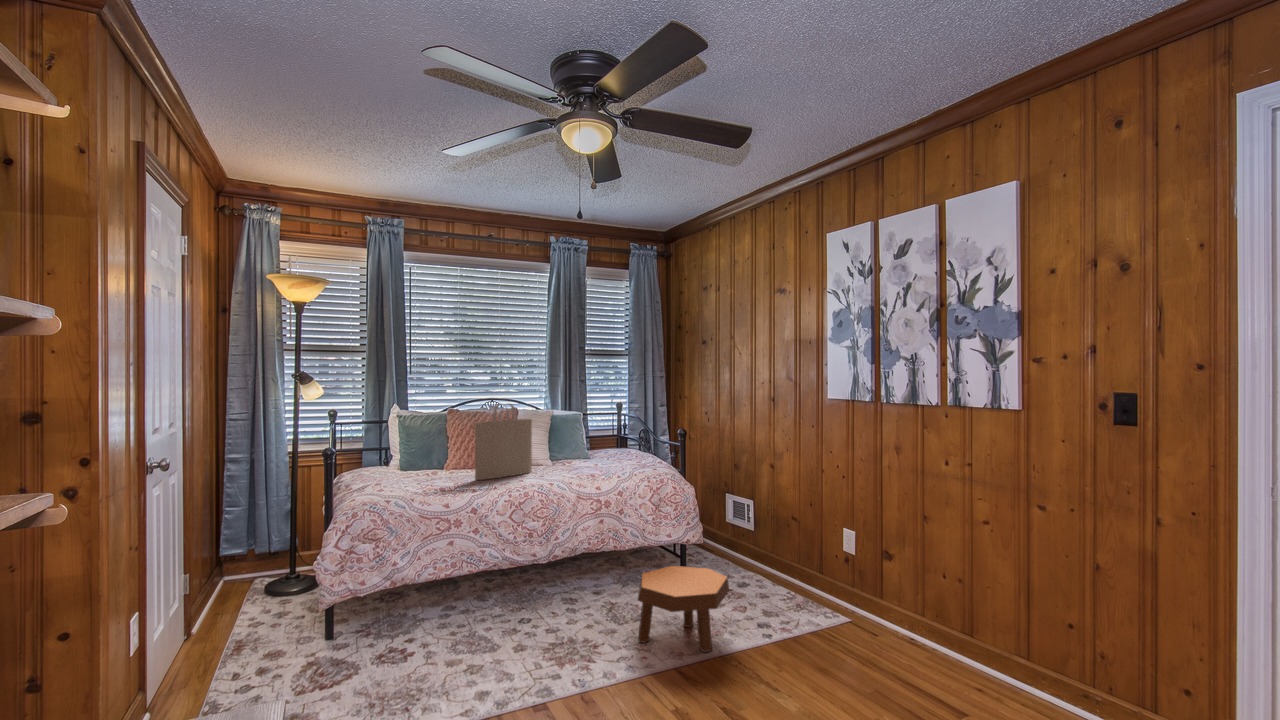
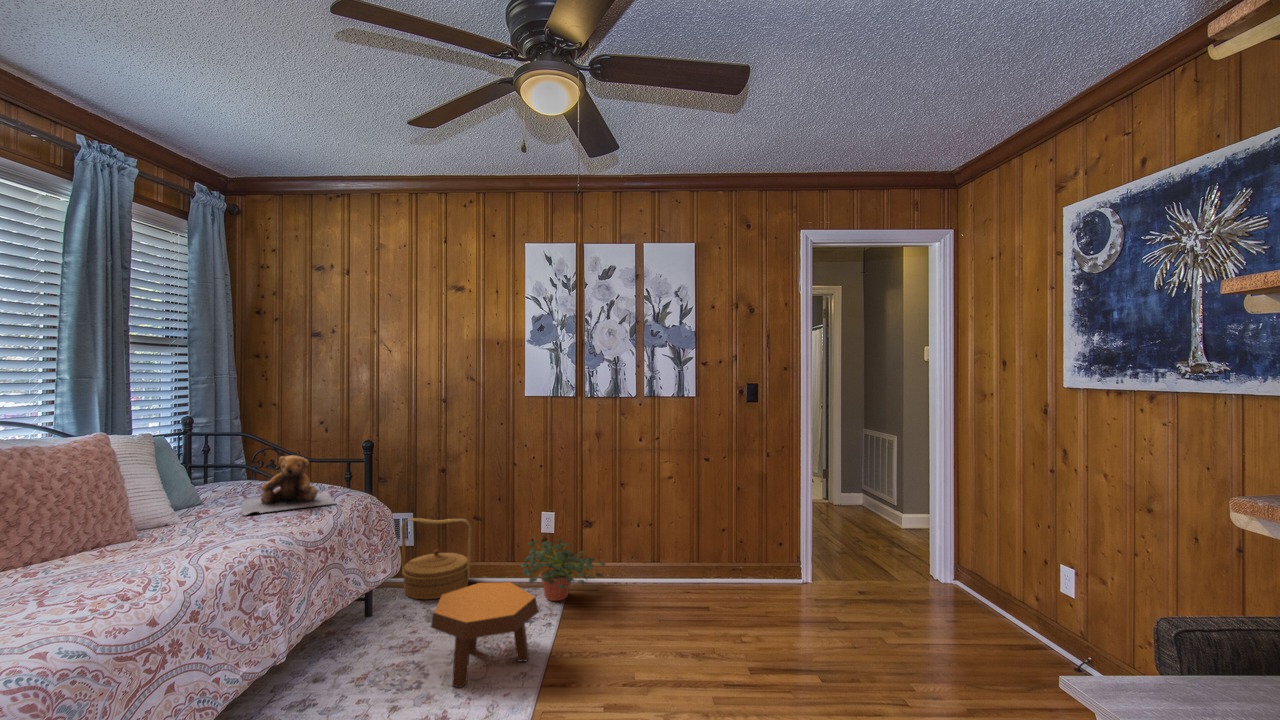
tote bag: present [475,403,532,480] -> none [141,432,199,571]
teddy bear: none [576,431,648,471] -> present [242,456,336,515]
woven basket: none [718,505,779,585] -> present [401,518,472,599]
potted plant: none [772,556,881,628] -> present [521,539,605,601]

